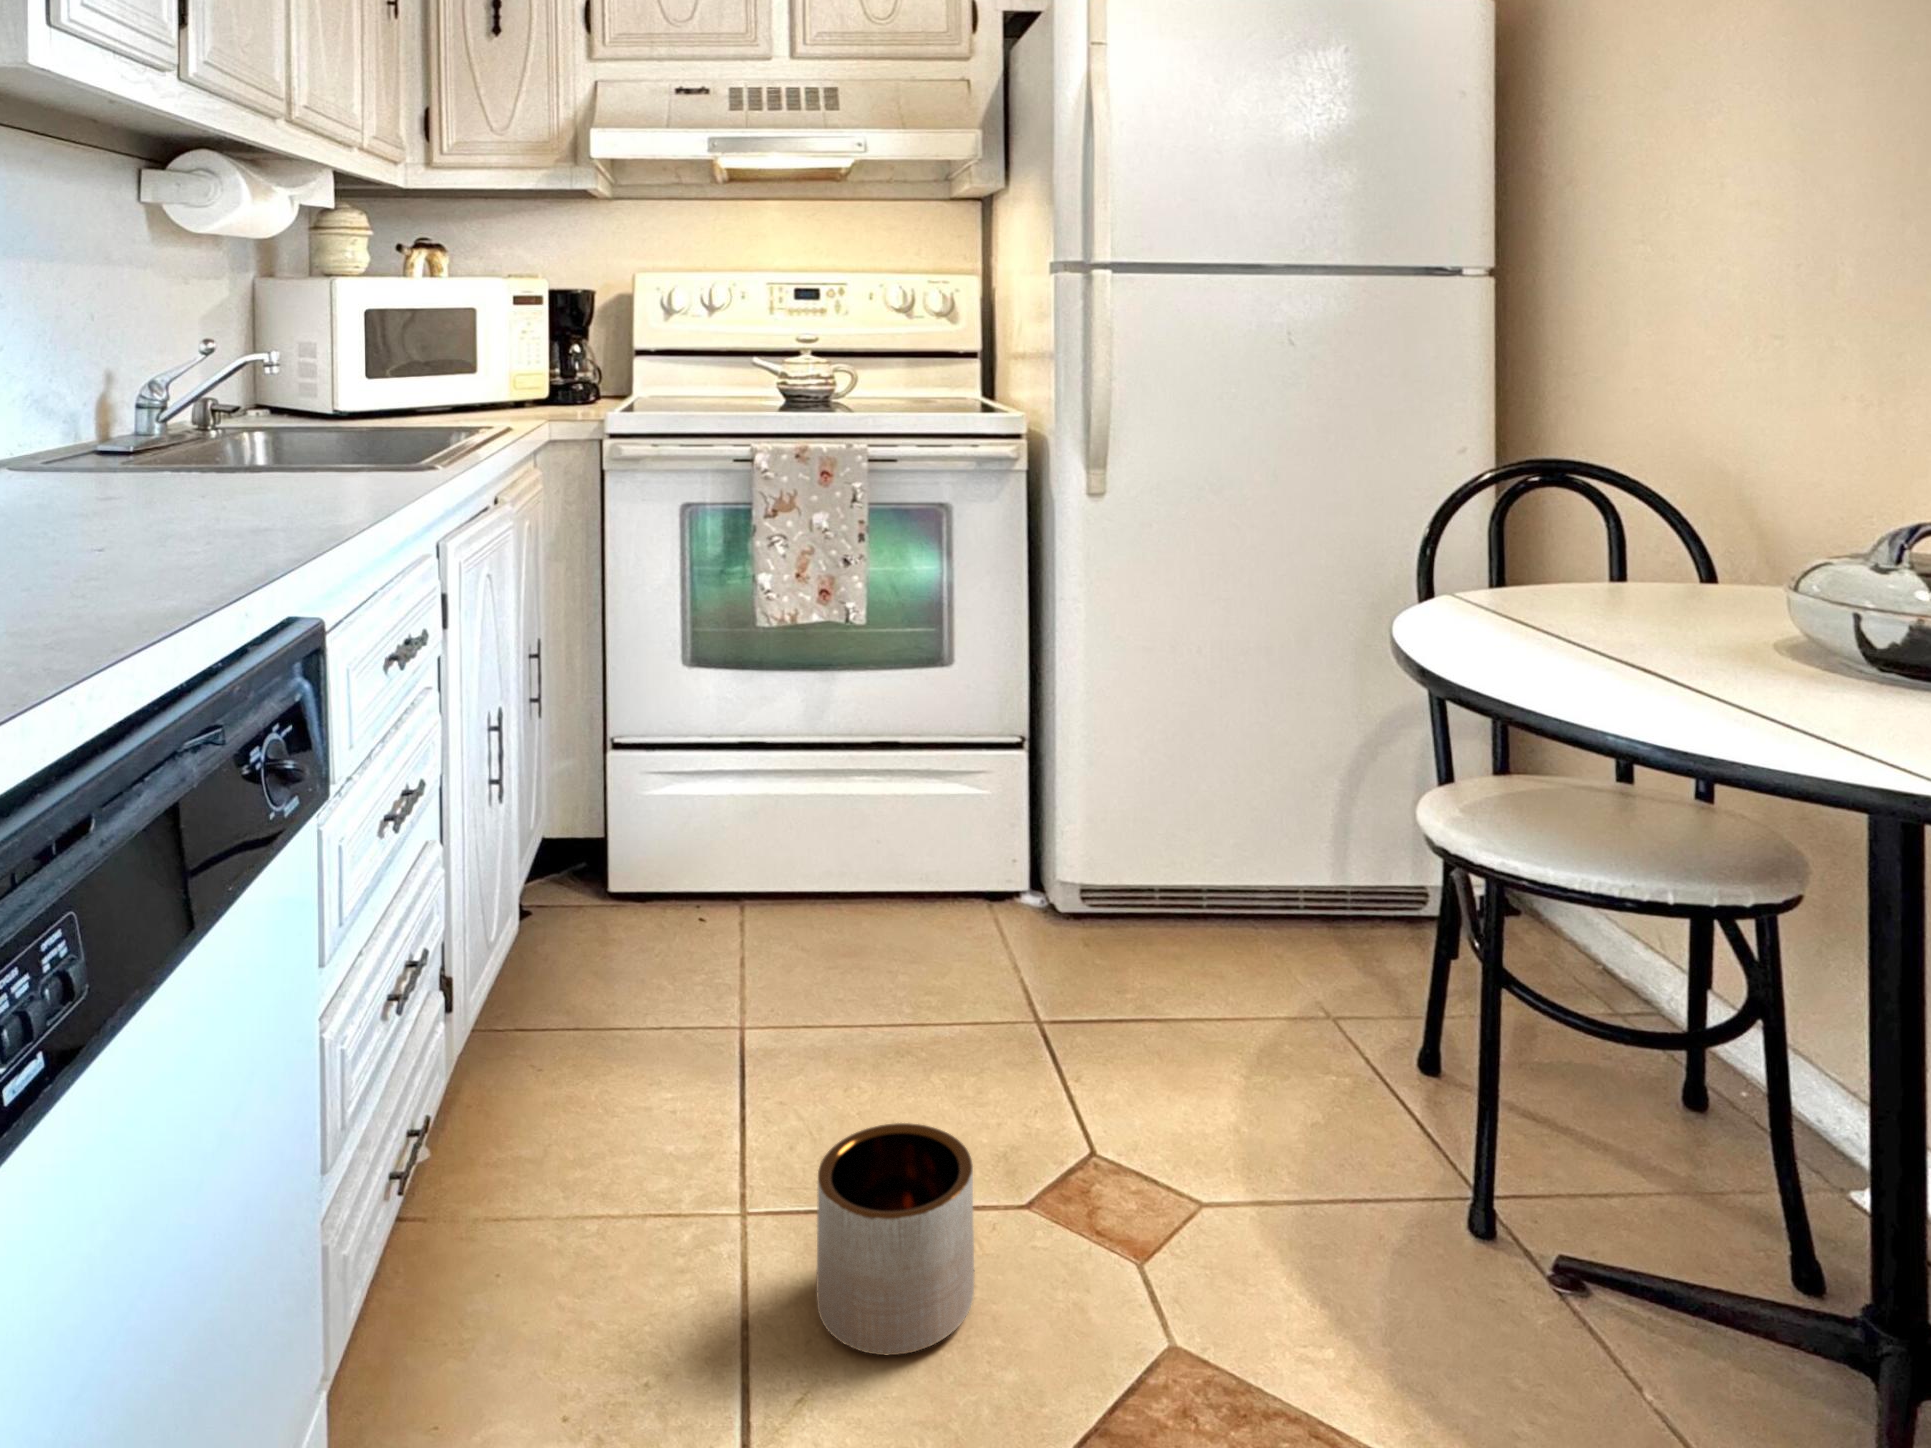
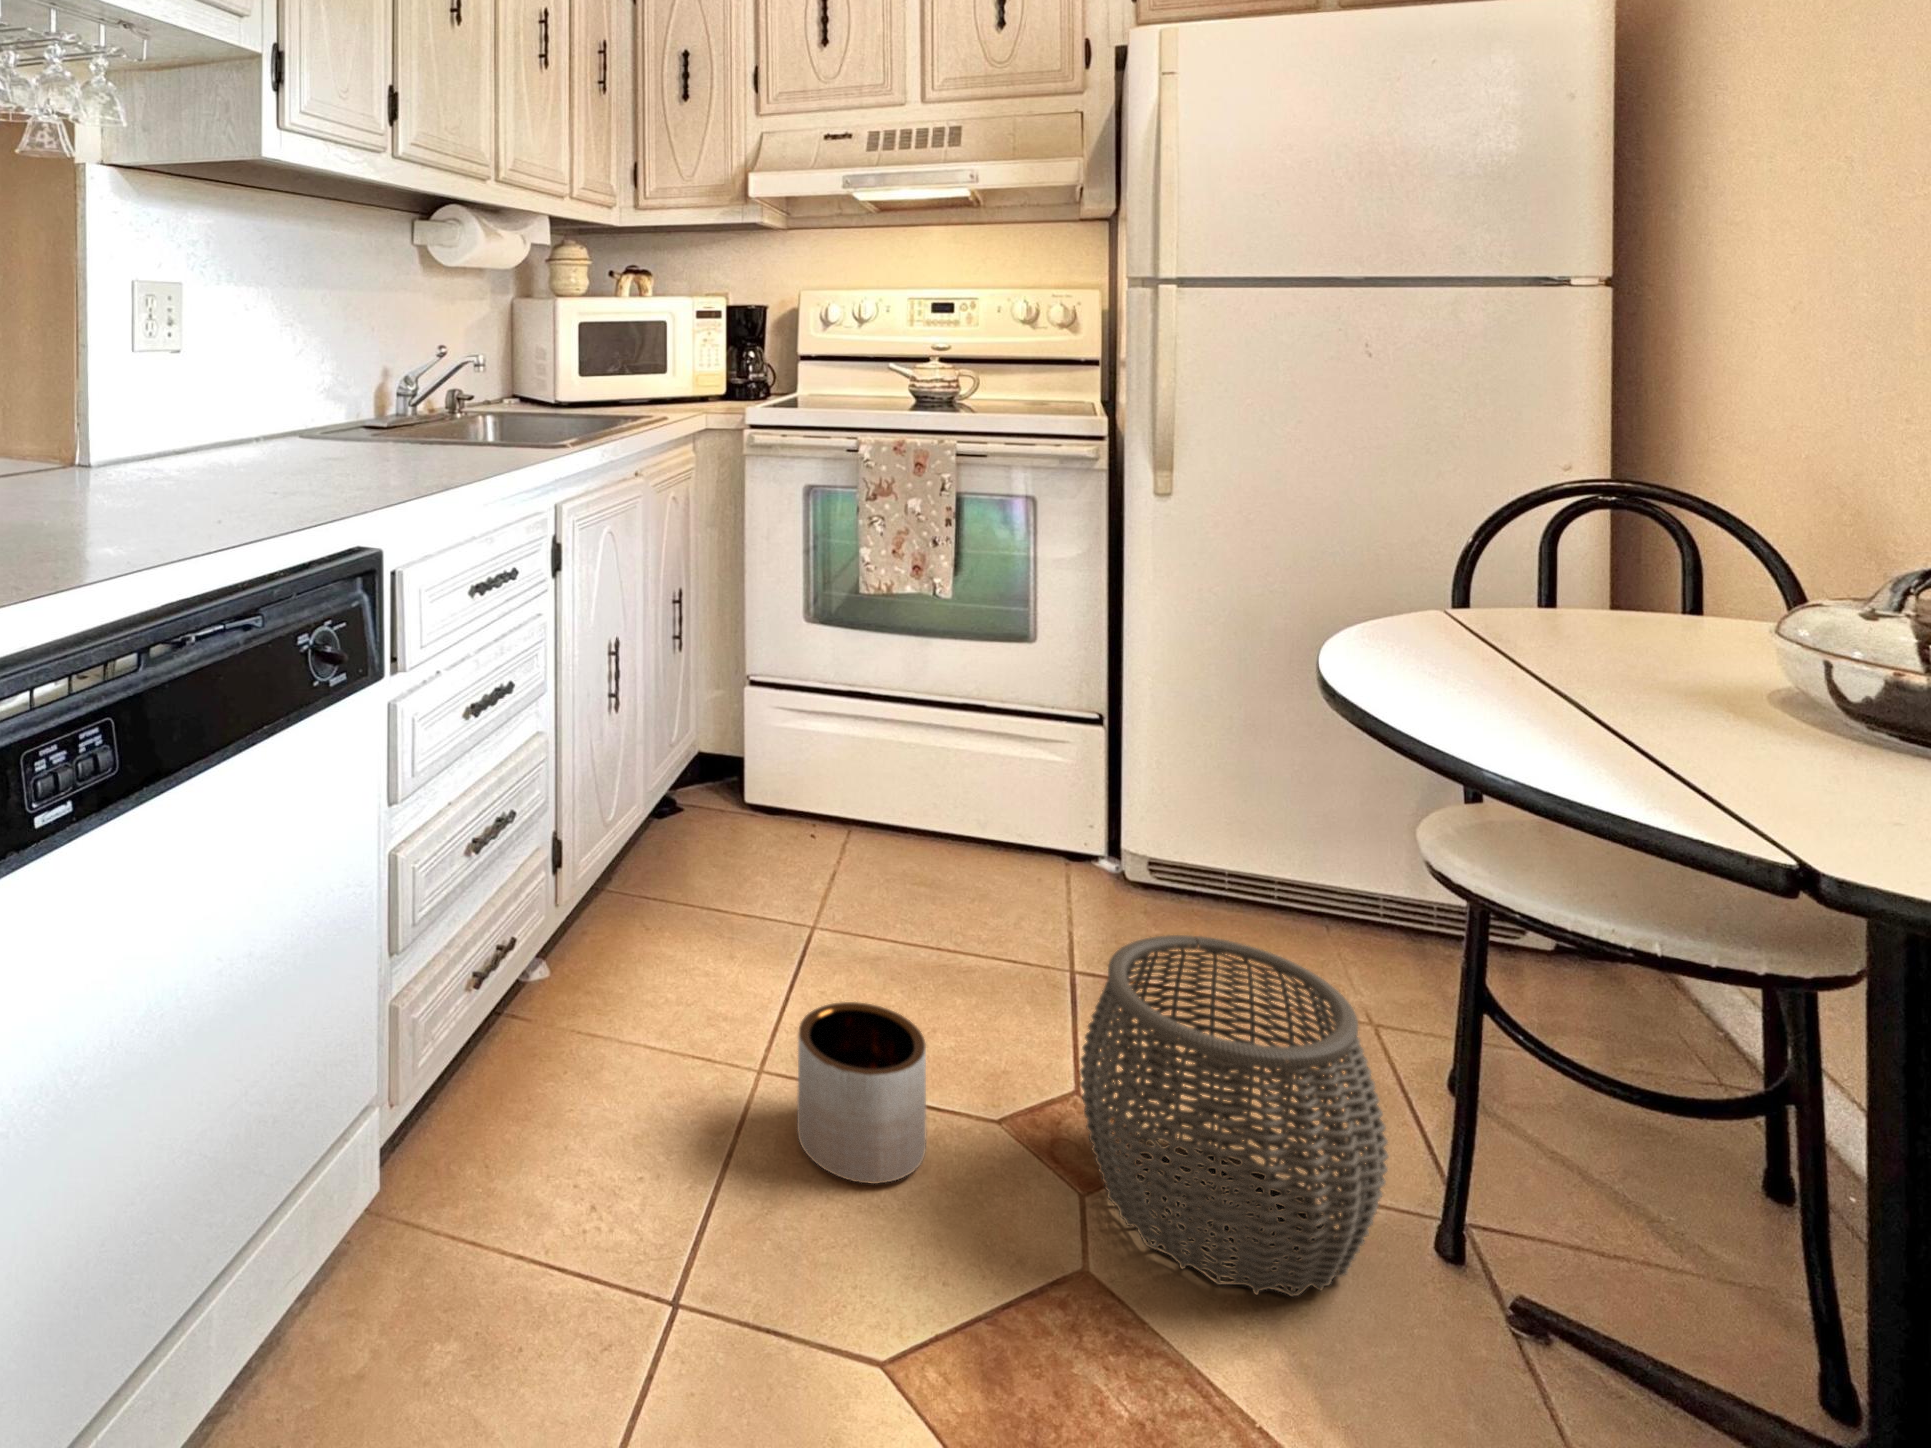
woven basket: none [1128,942,1425,1314] -> present [1080,935,1388,1296]

